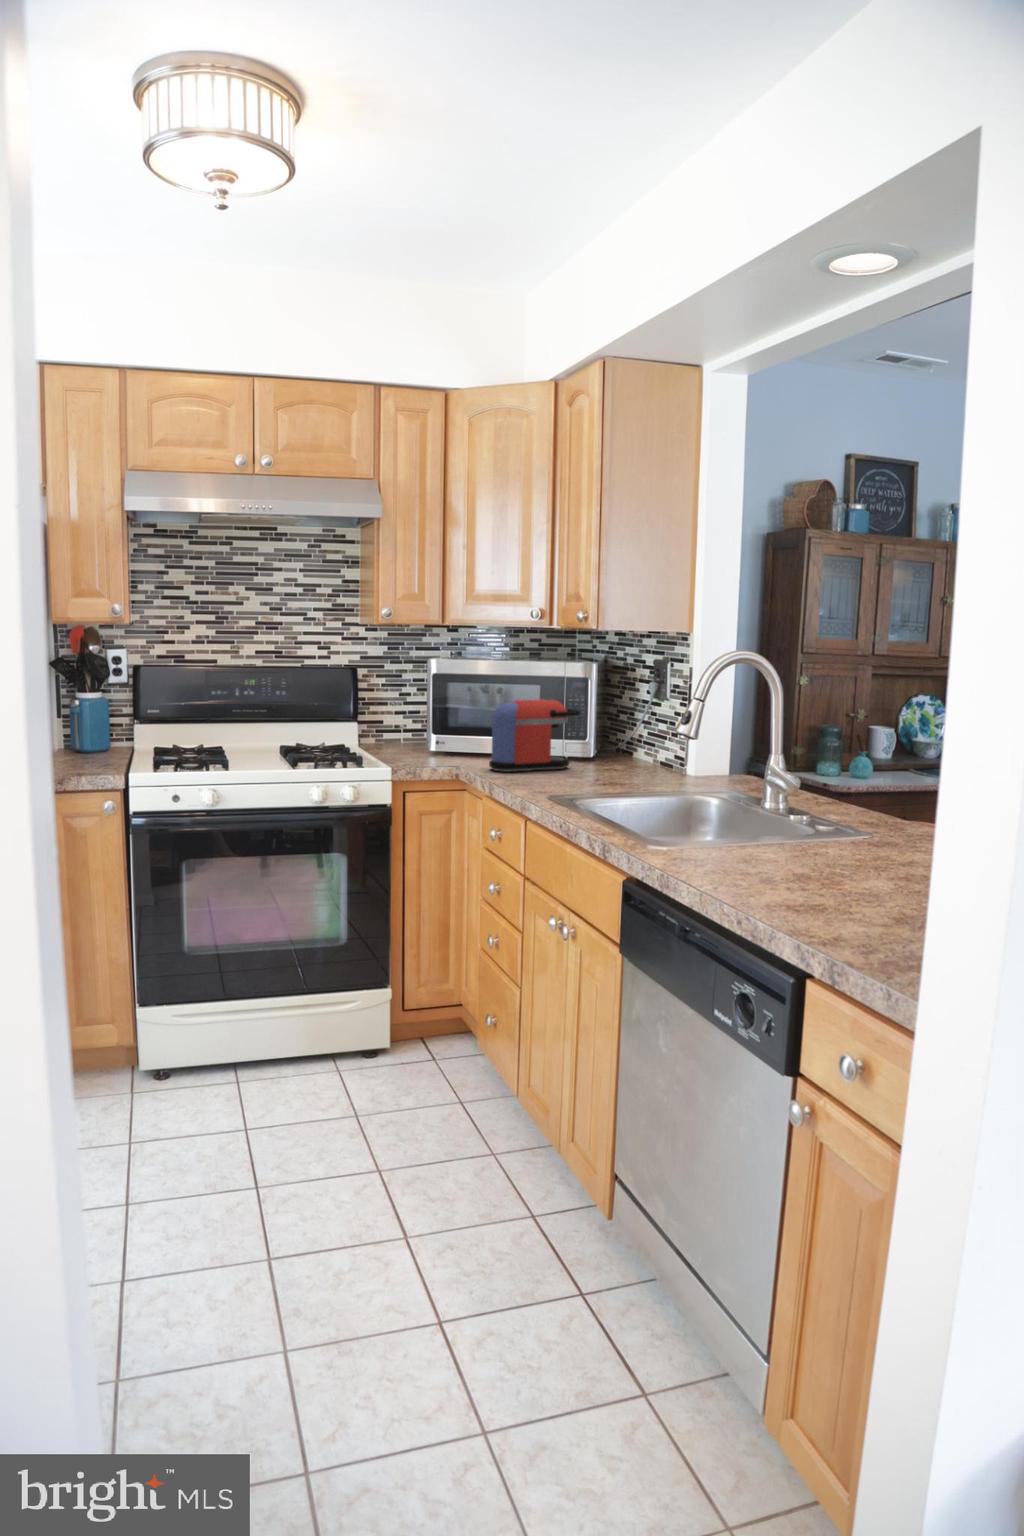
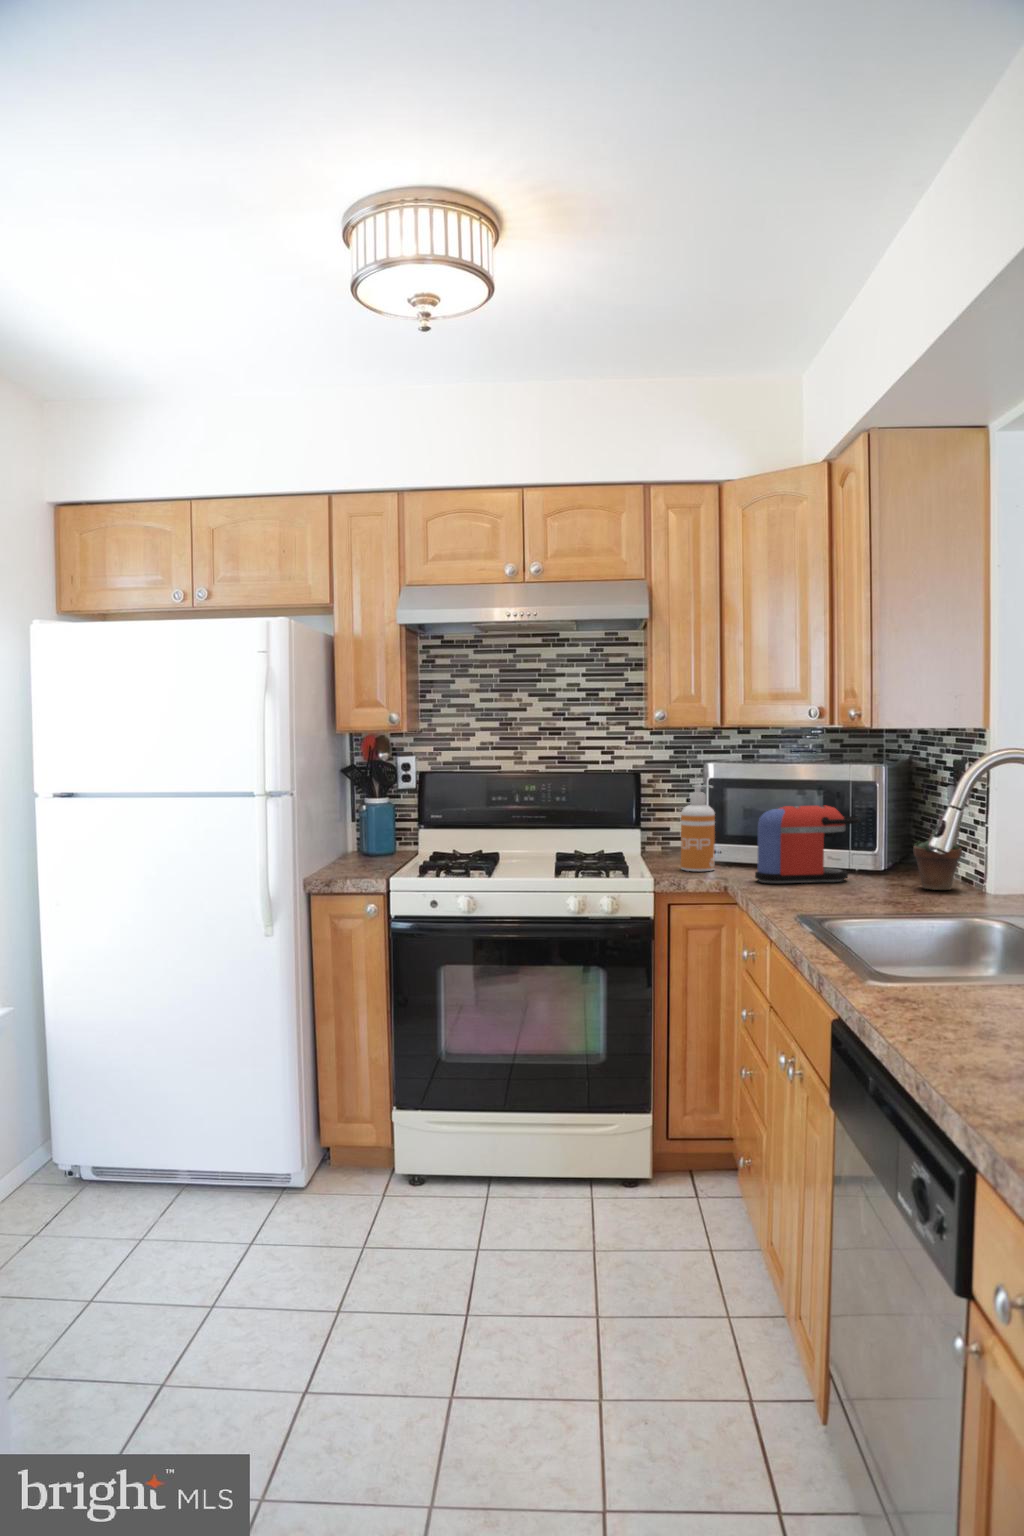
soap dispenser: none [412,679,445,762] -> present [681,785,715,871]
succulent plant: none [629,706,670,774] -> present [913,814,962,890]

